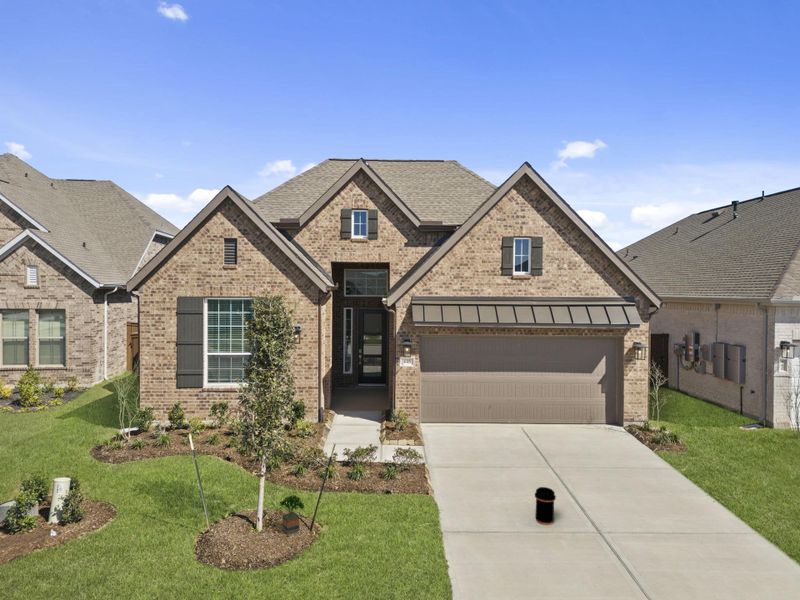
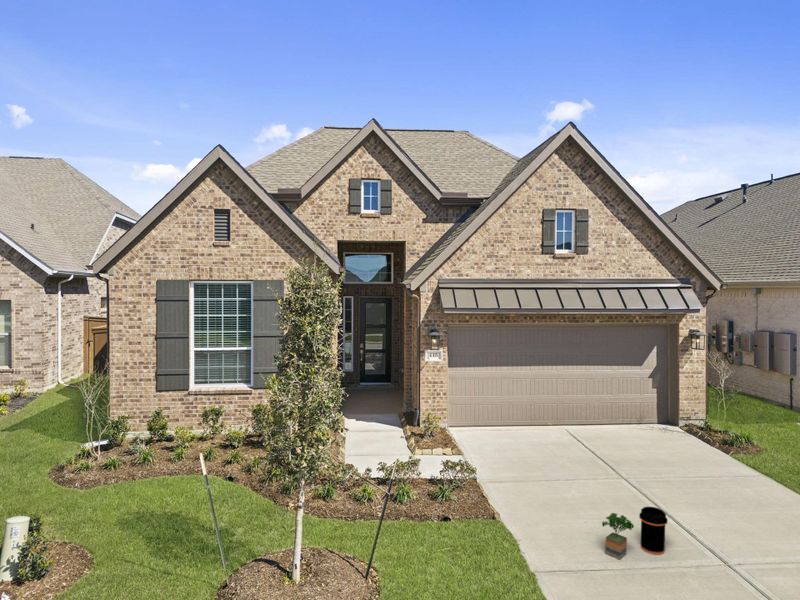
potted tree: present [280,495,304,534] -> present [602,513,634,560]

